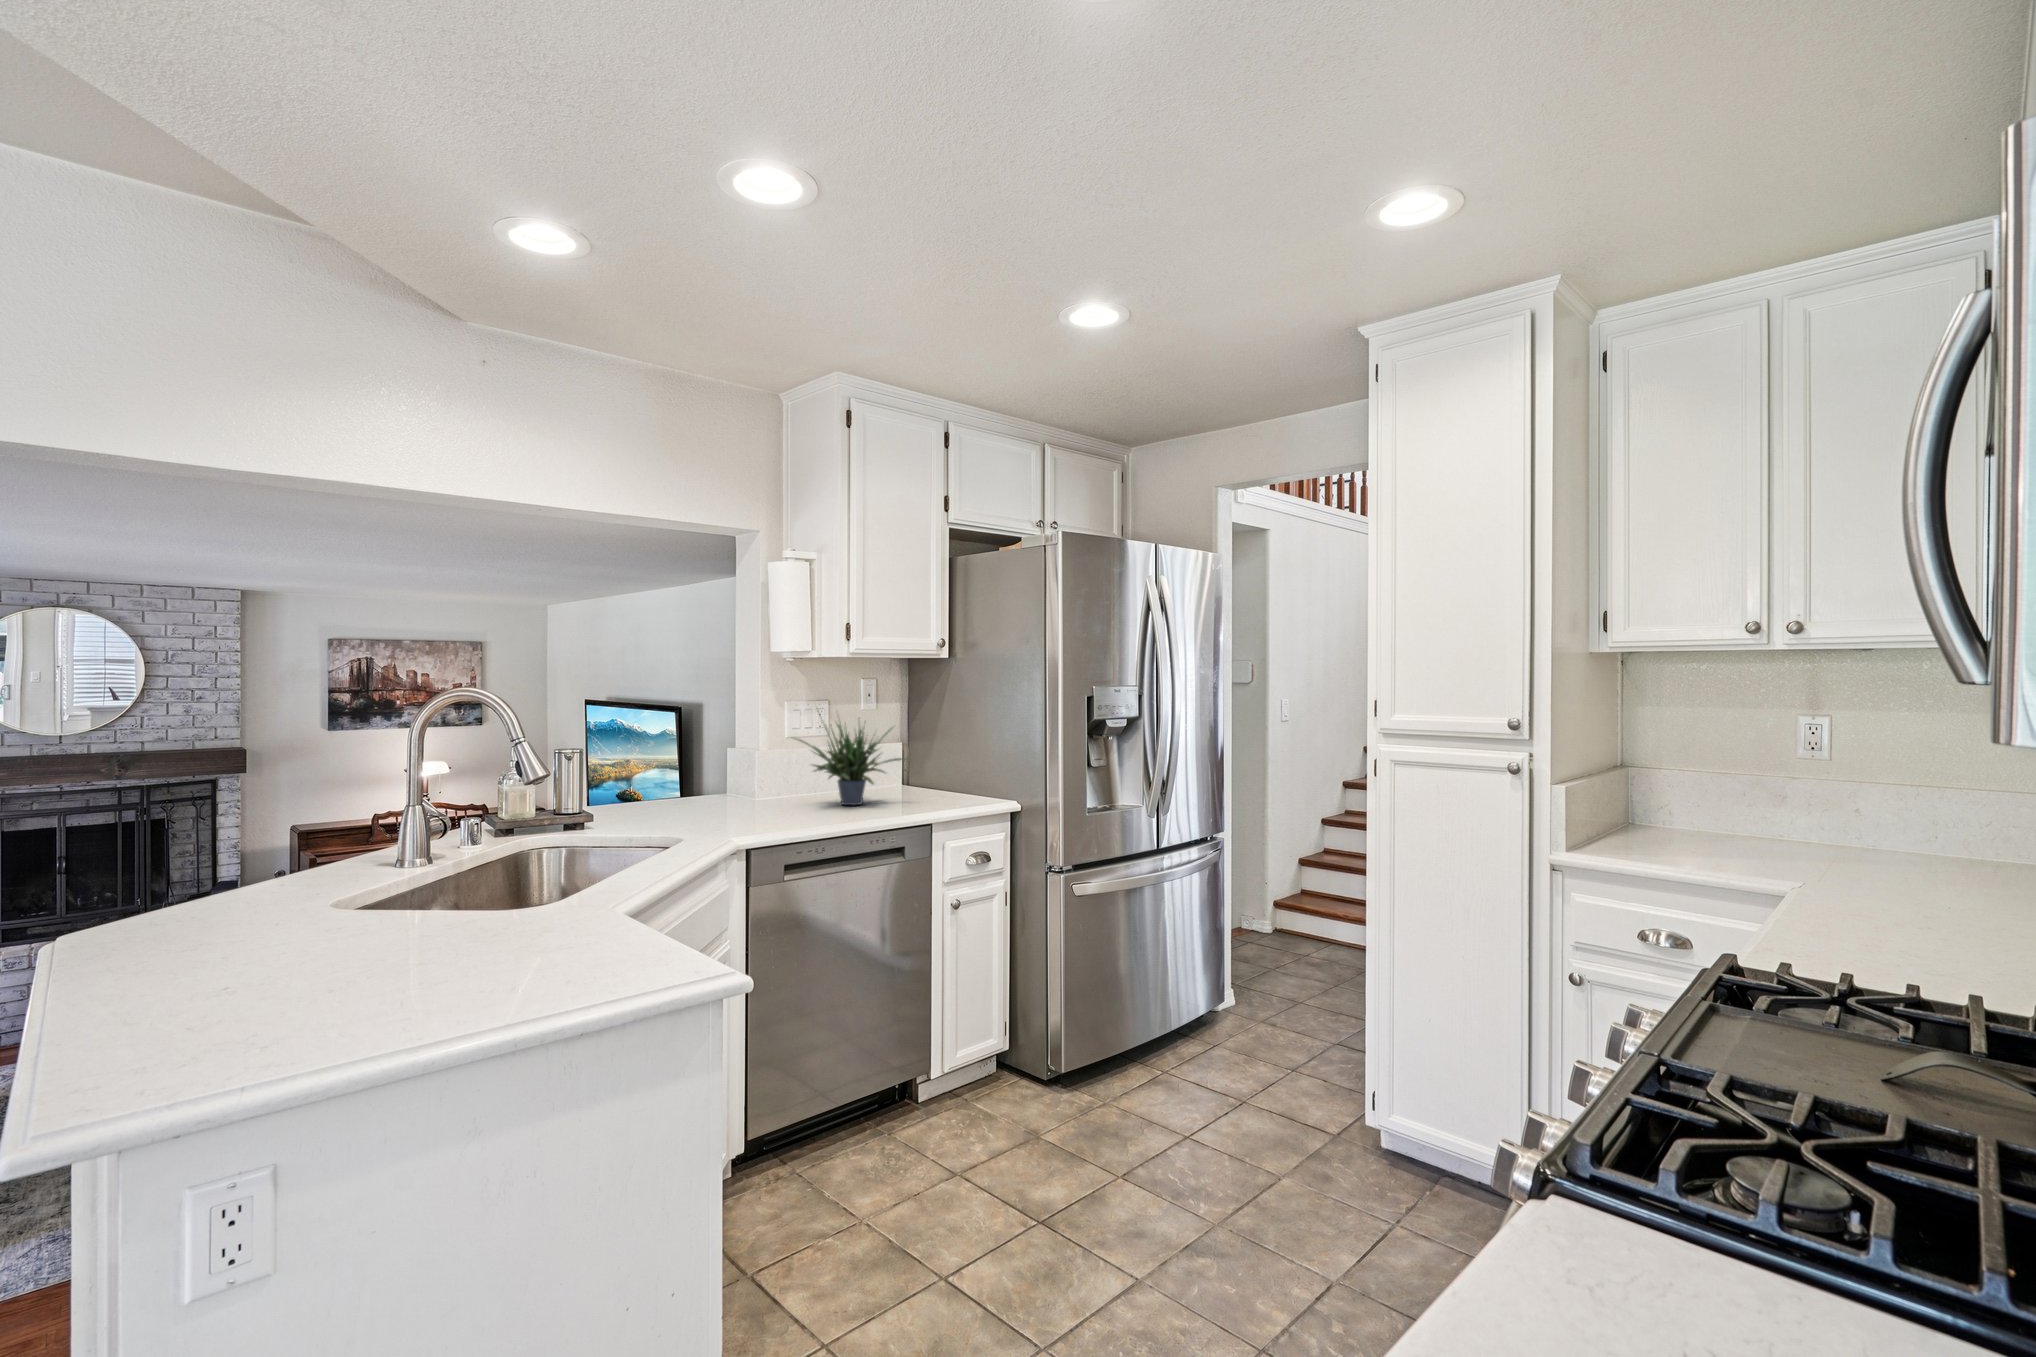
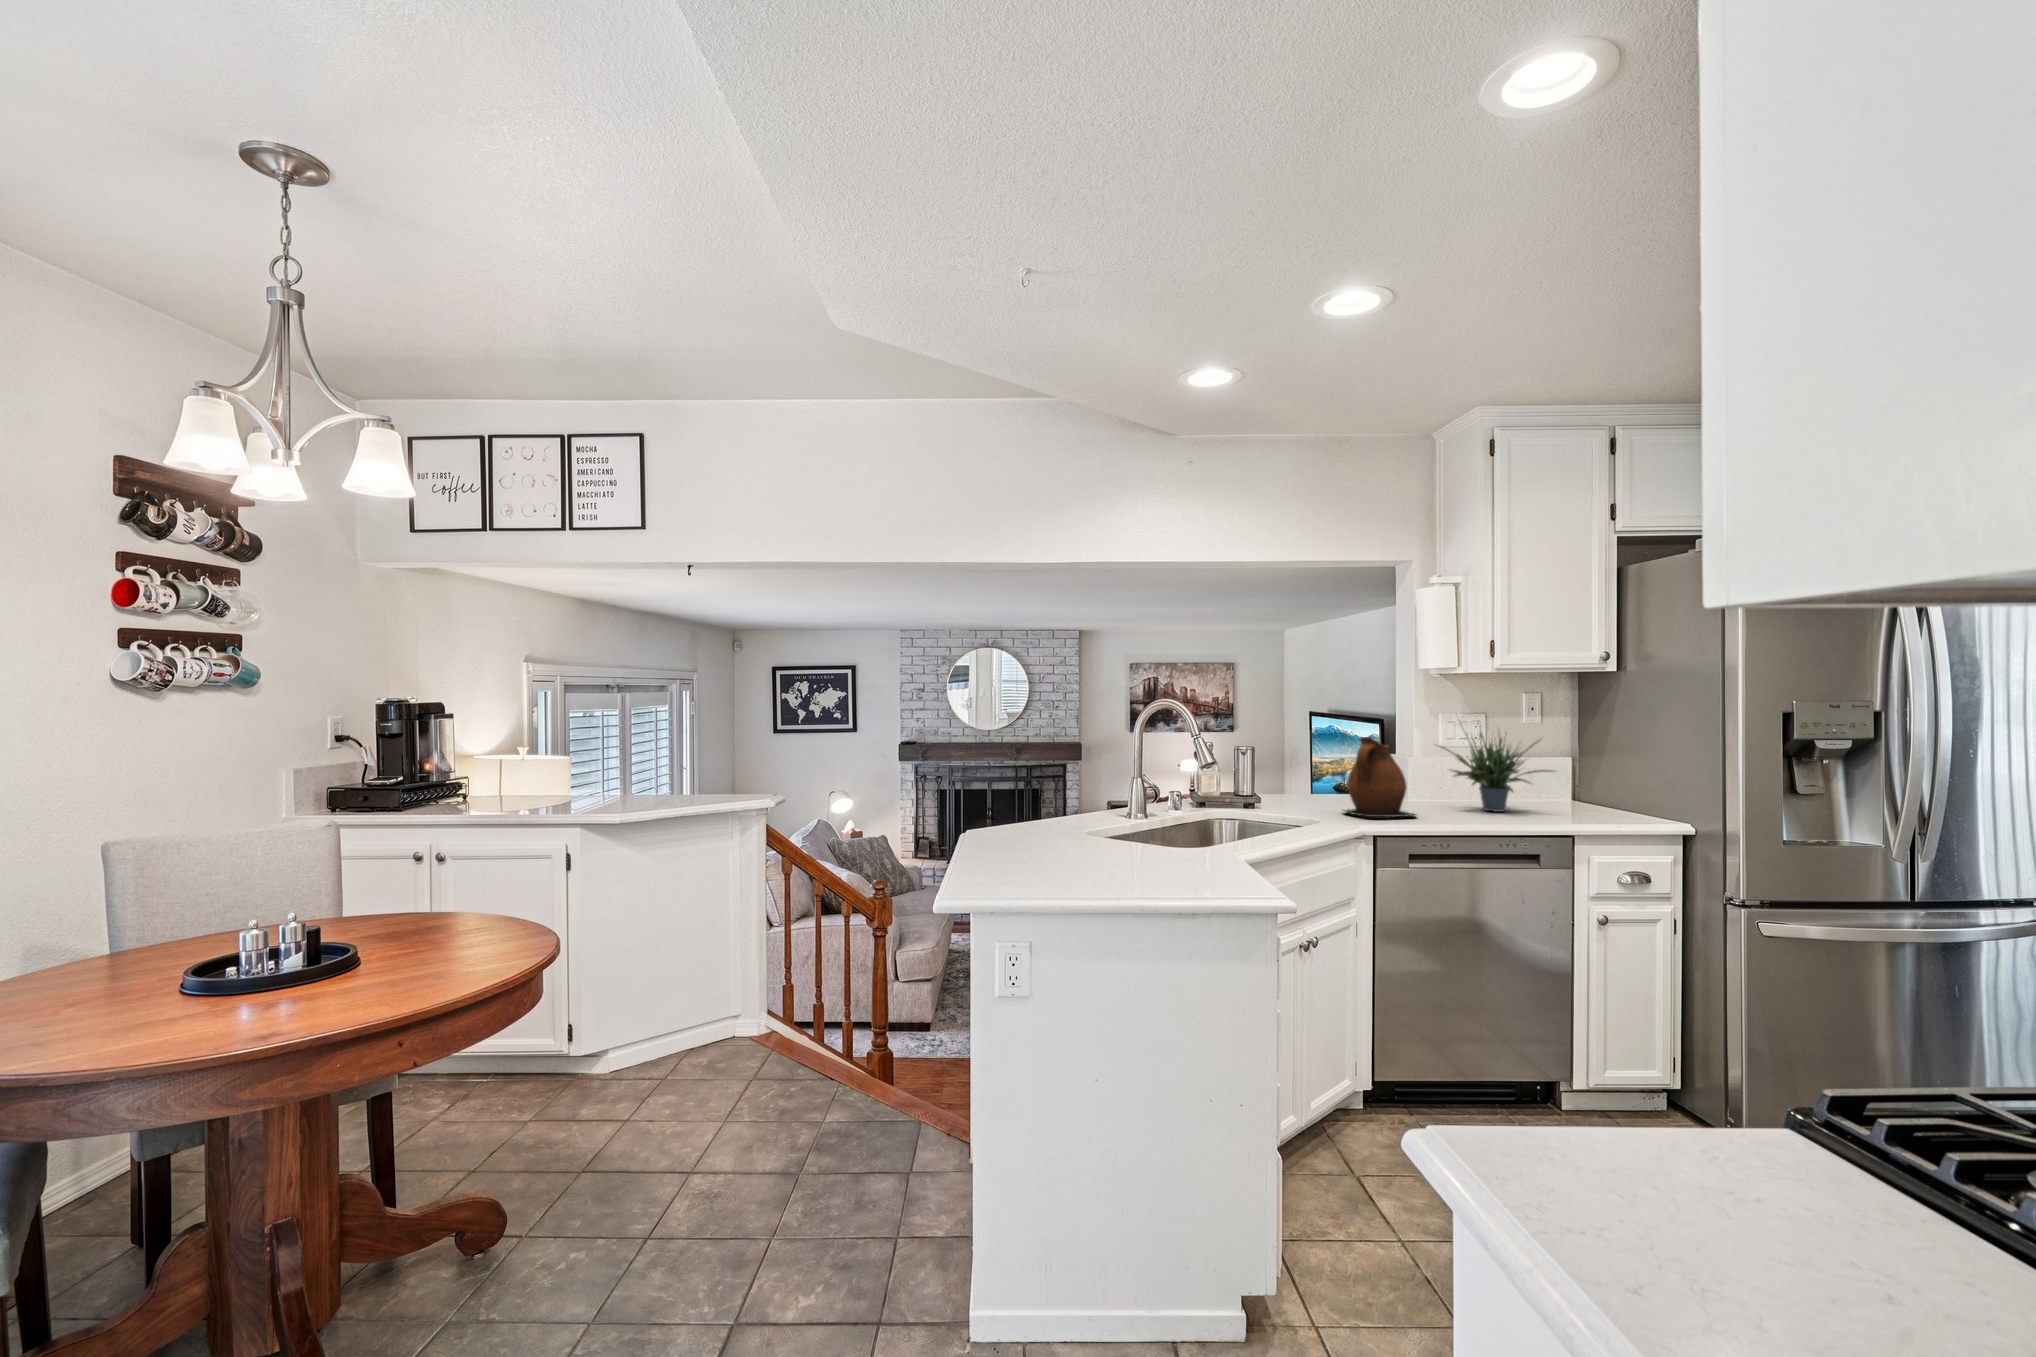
ceramic pitcher: none [696,735,787,830] -> present [1345,737,1417,817]

